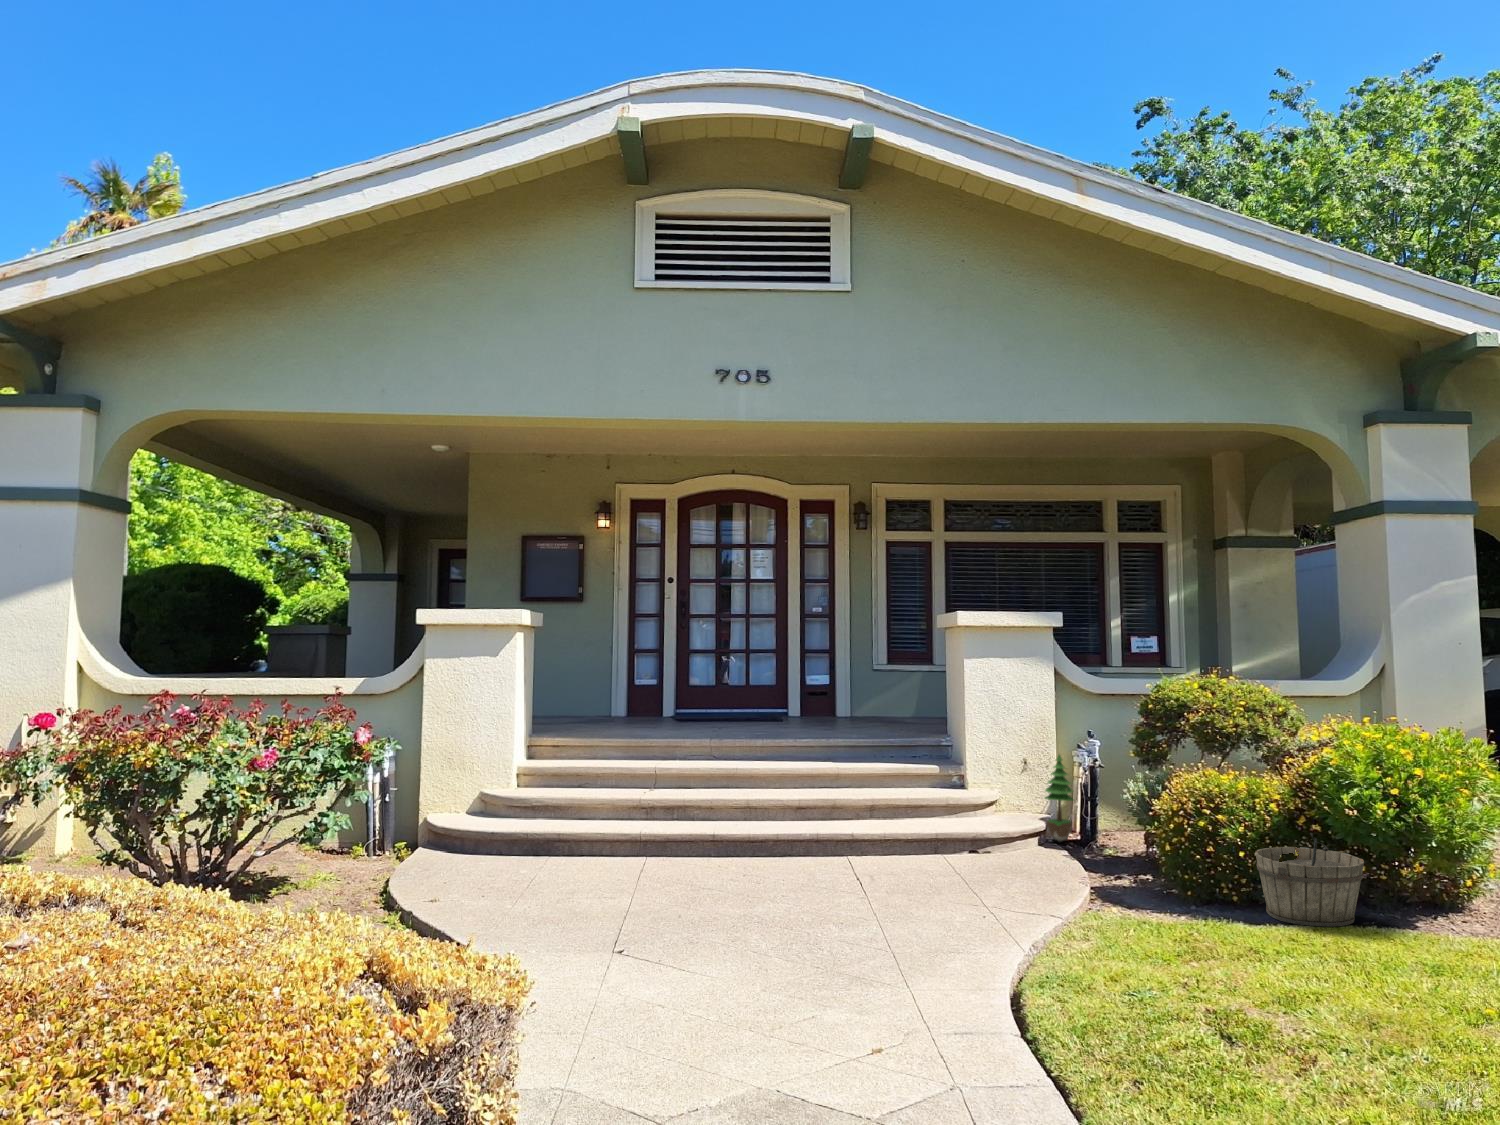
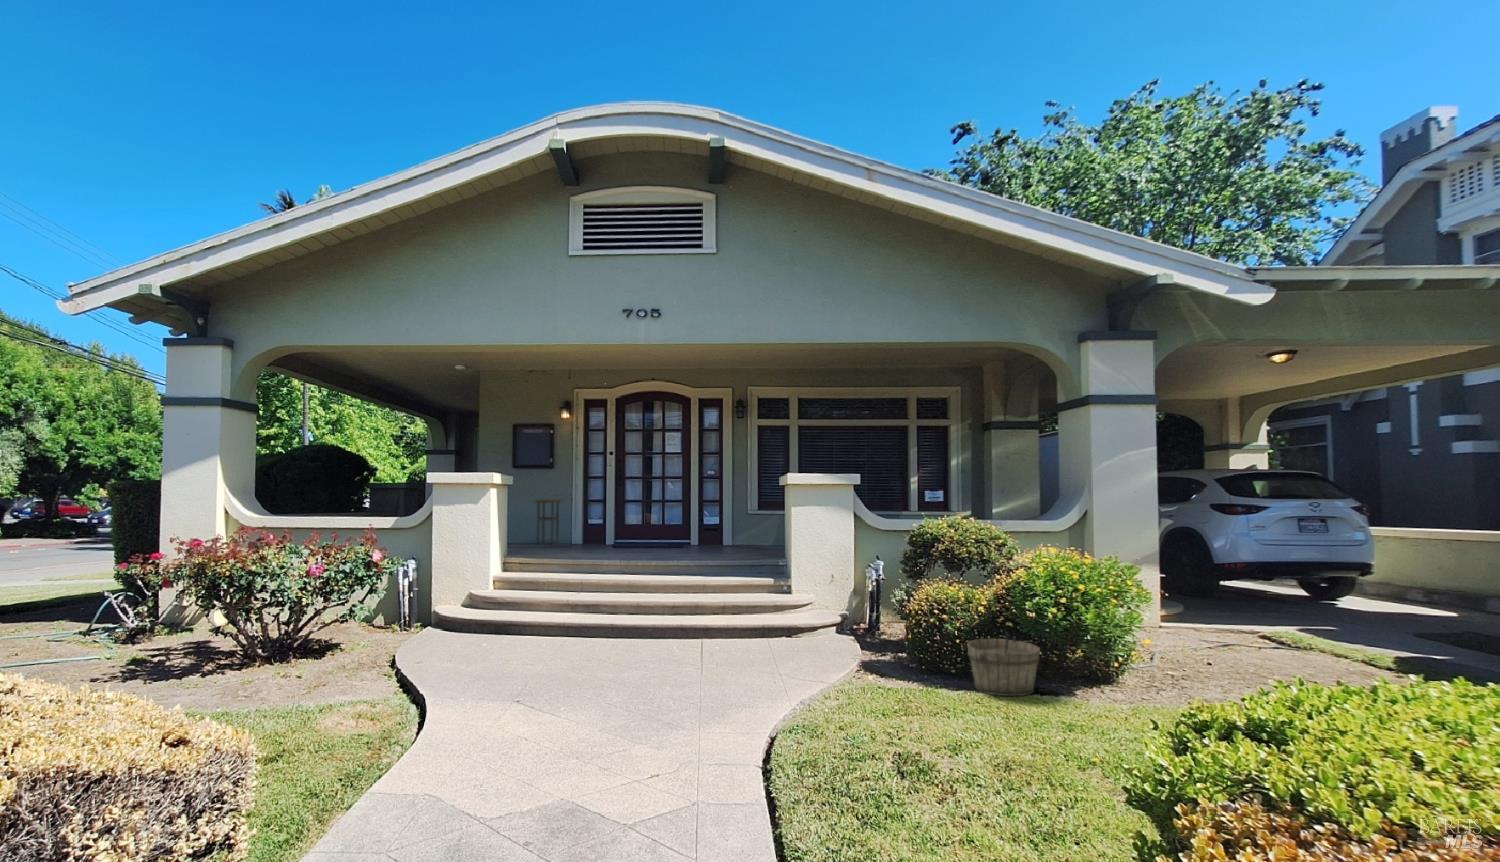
side table: none [559,647,599,711] -> present [534,499,562,543]
potted tree: present [1045,755,1074,842] -> none [841,572,864,634]

